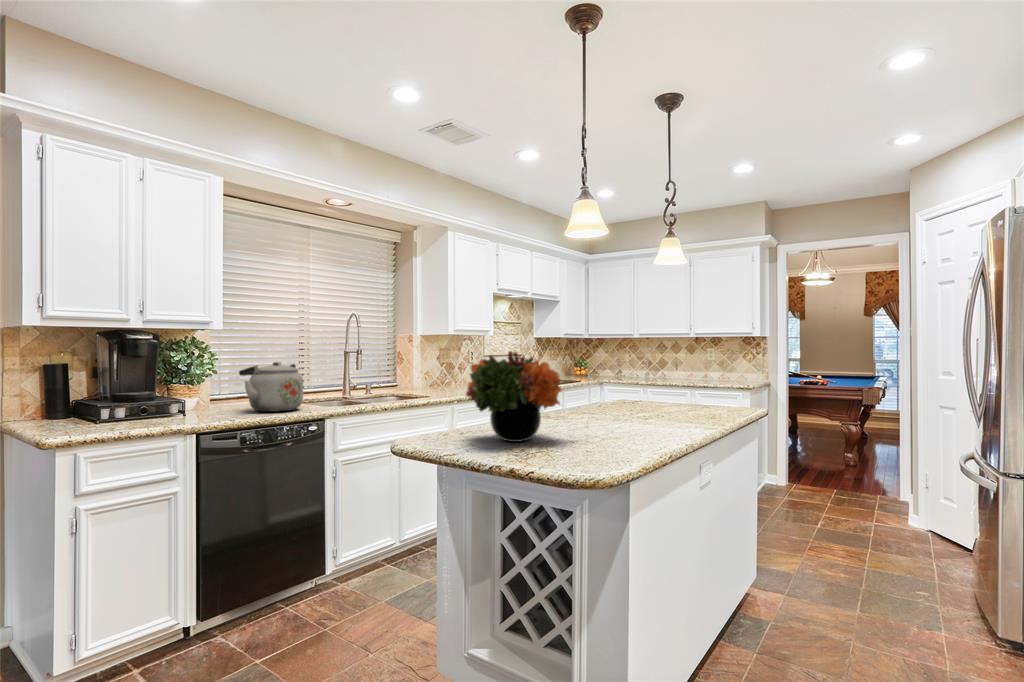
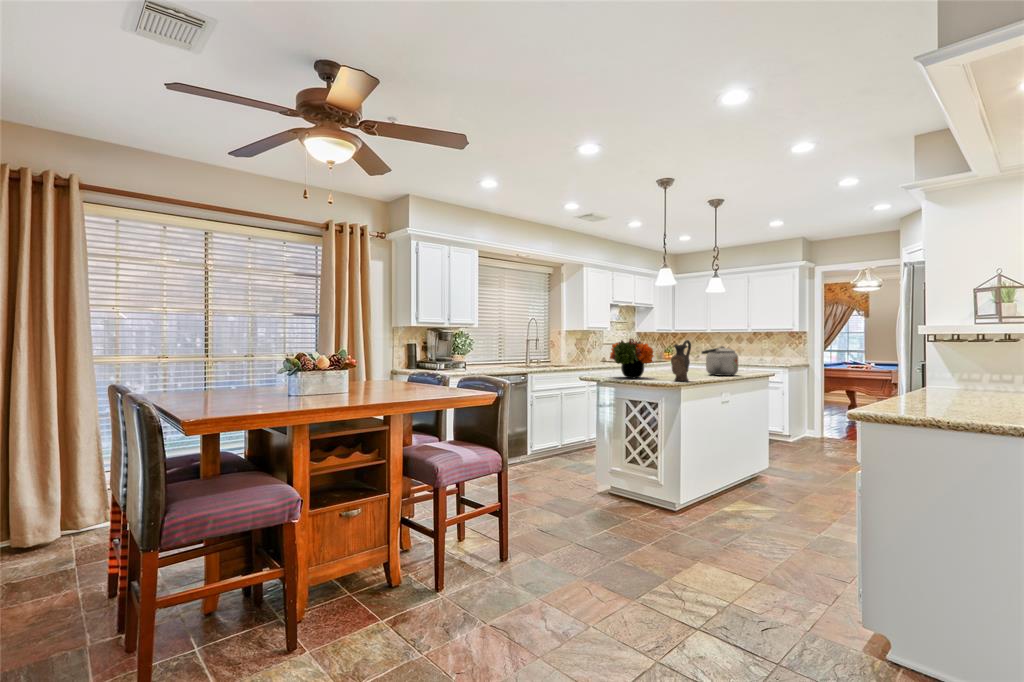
ceramic pitcher: none [601,355,644,453] -> present [671,340,691,381]
kettle: present [239,362,303,412] -> present [702,346,738,376]

